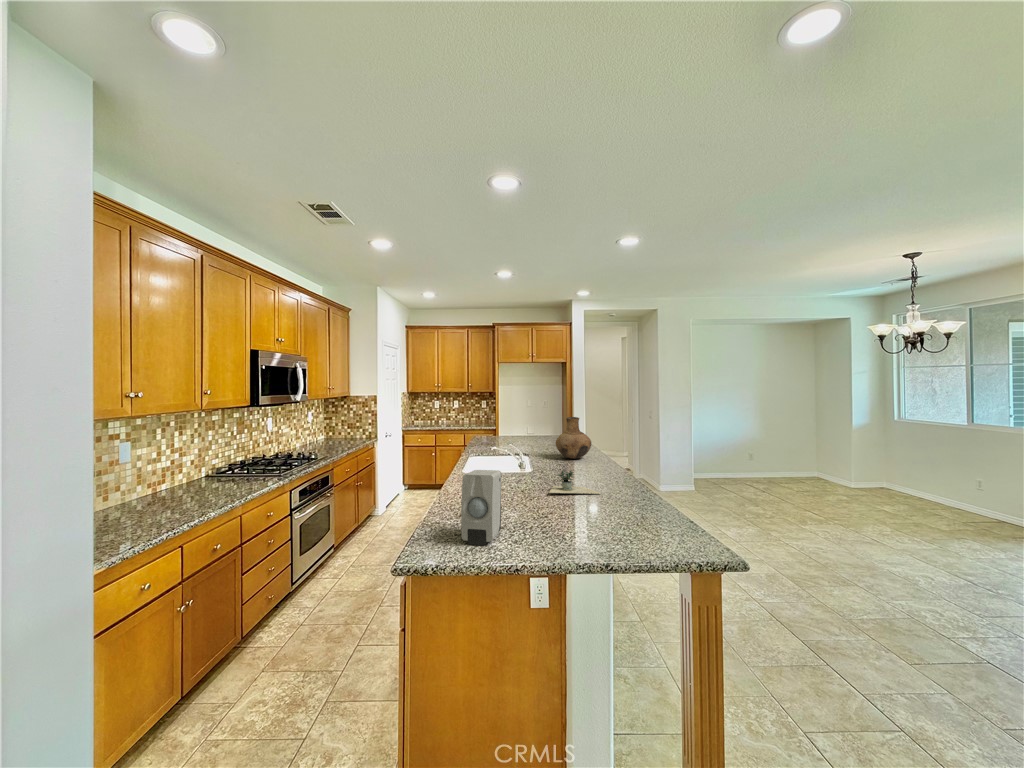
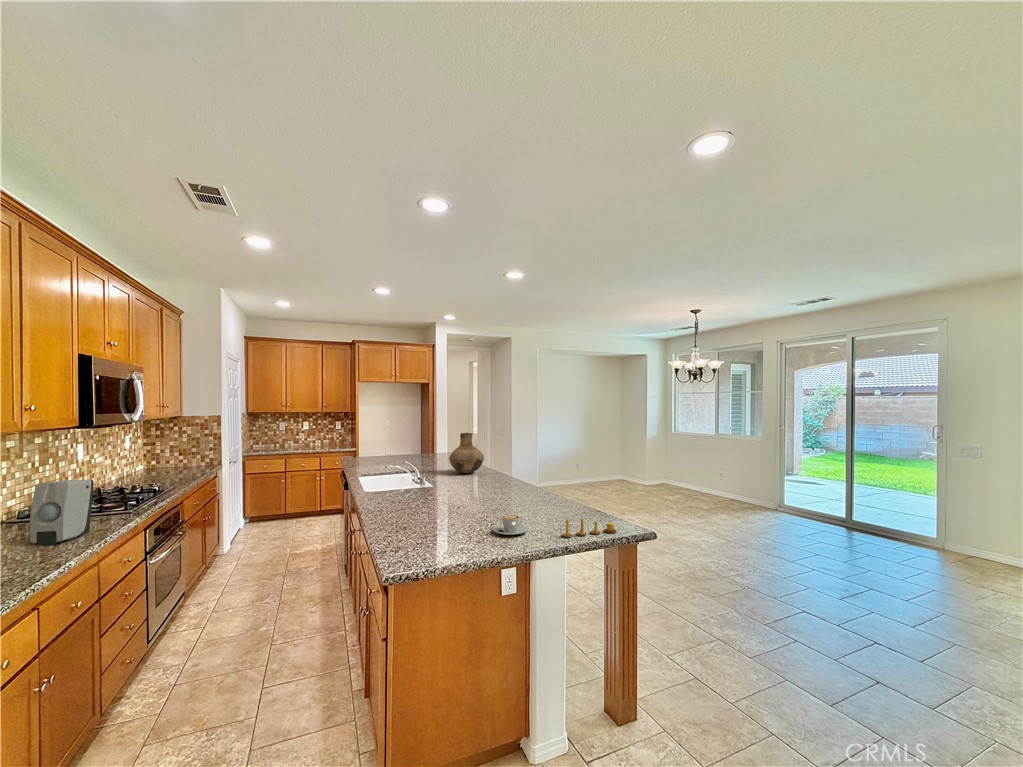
soap dispenser: present [461,470,501,545] -> present [30,479,94,546]
potted plant: present [549,470,600,494] -> none [471,480,534,504]
coffee cup: none [544,510,582,532] -> present [493,515,528,535]
candle: none [614,521,684,544] -> present [562,518,617,537]

